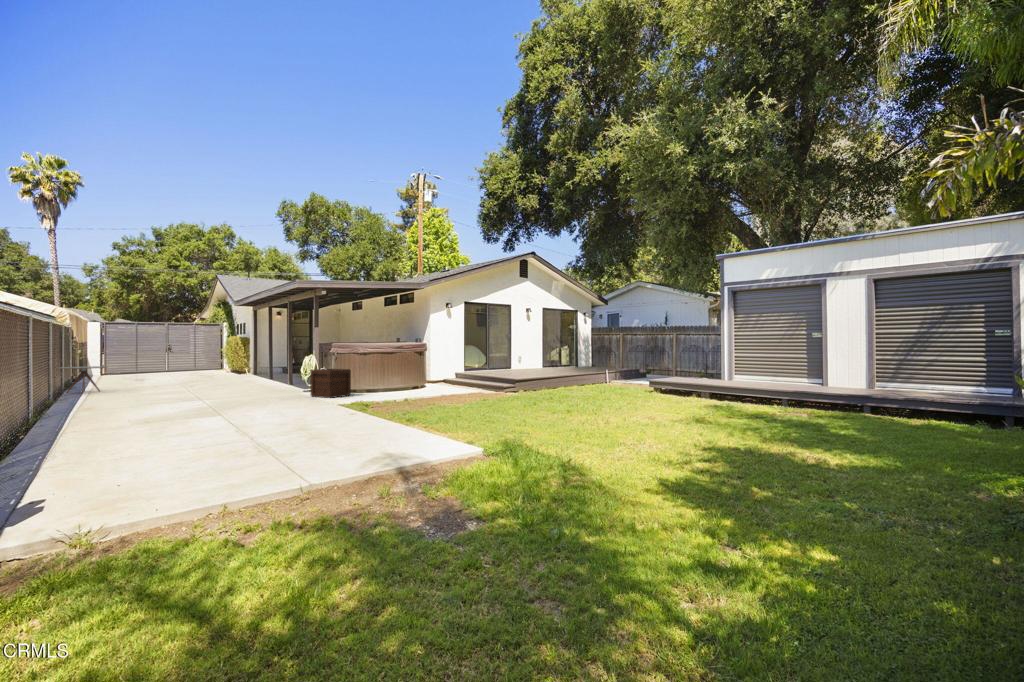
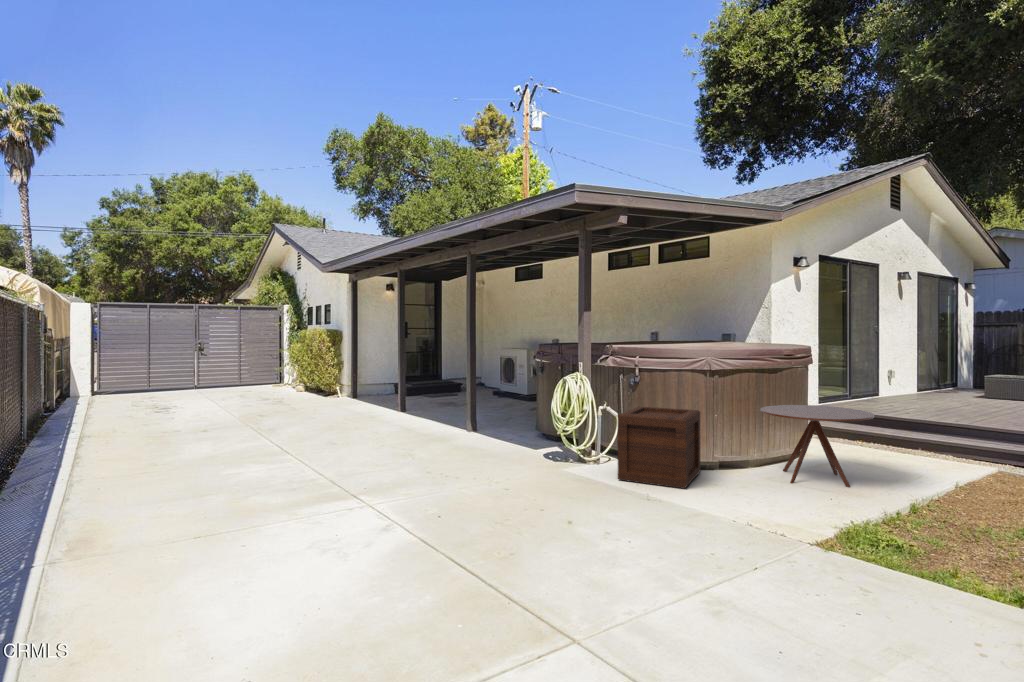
round table: present [60,366,106,393] -> present [760,405,874,487]

